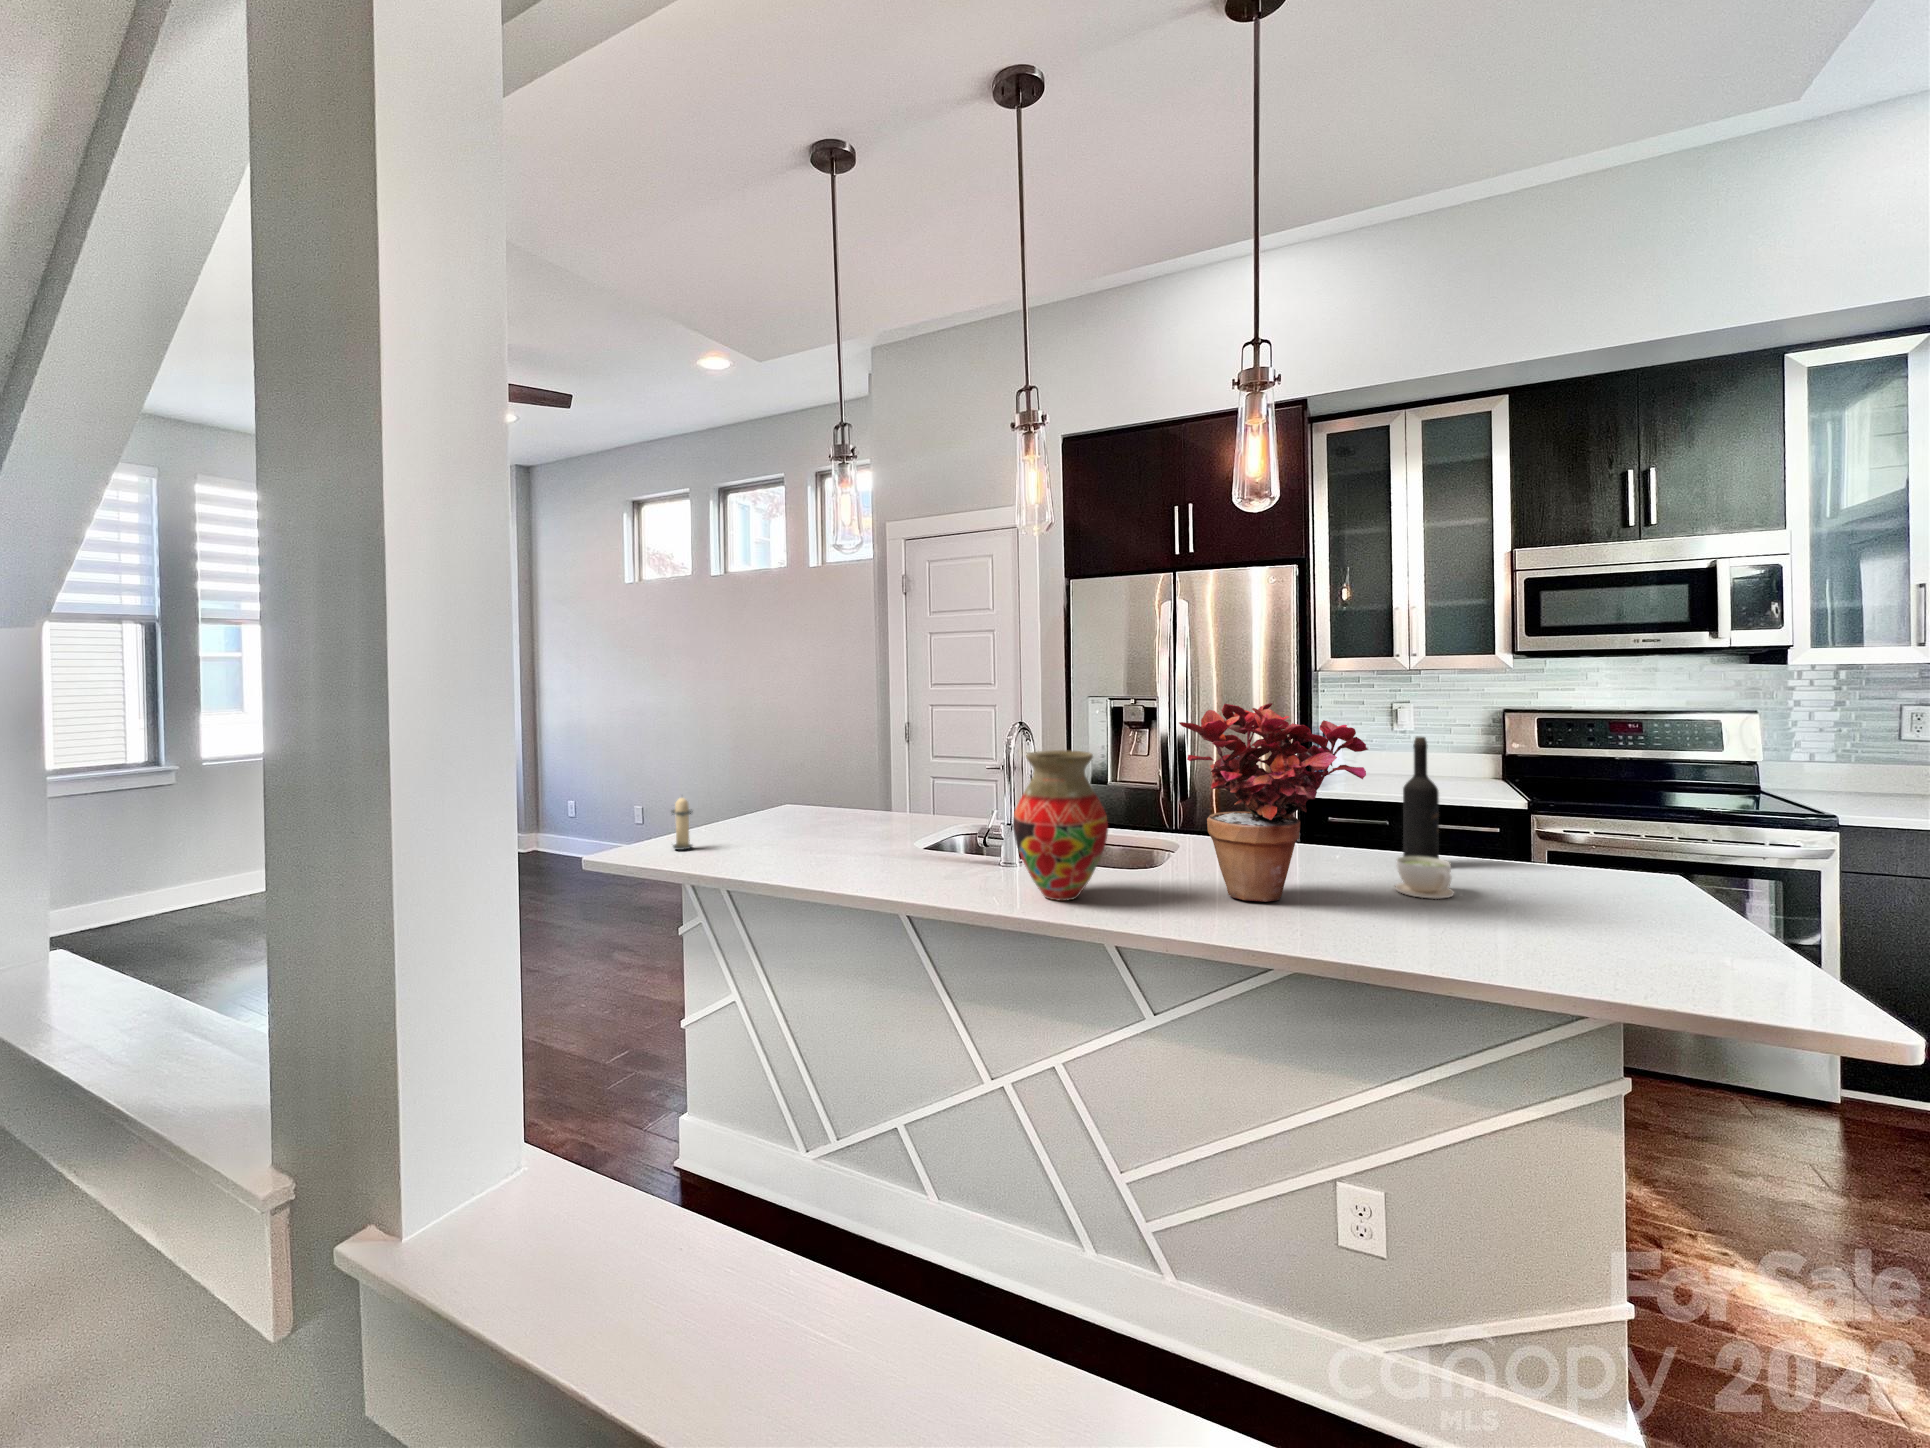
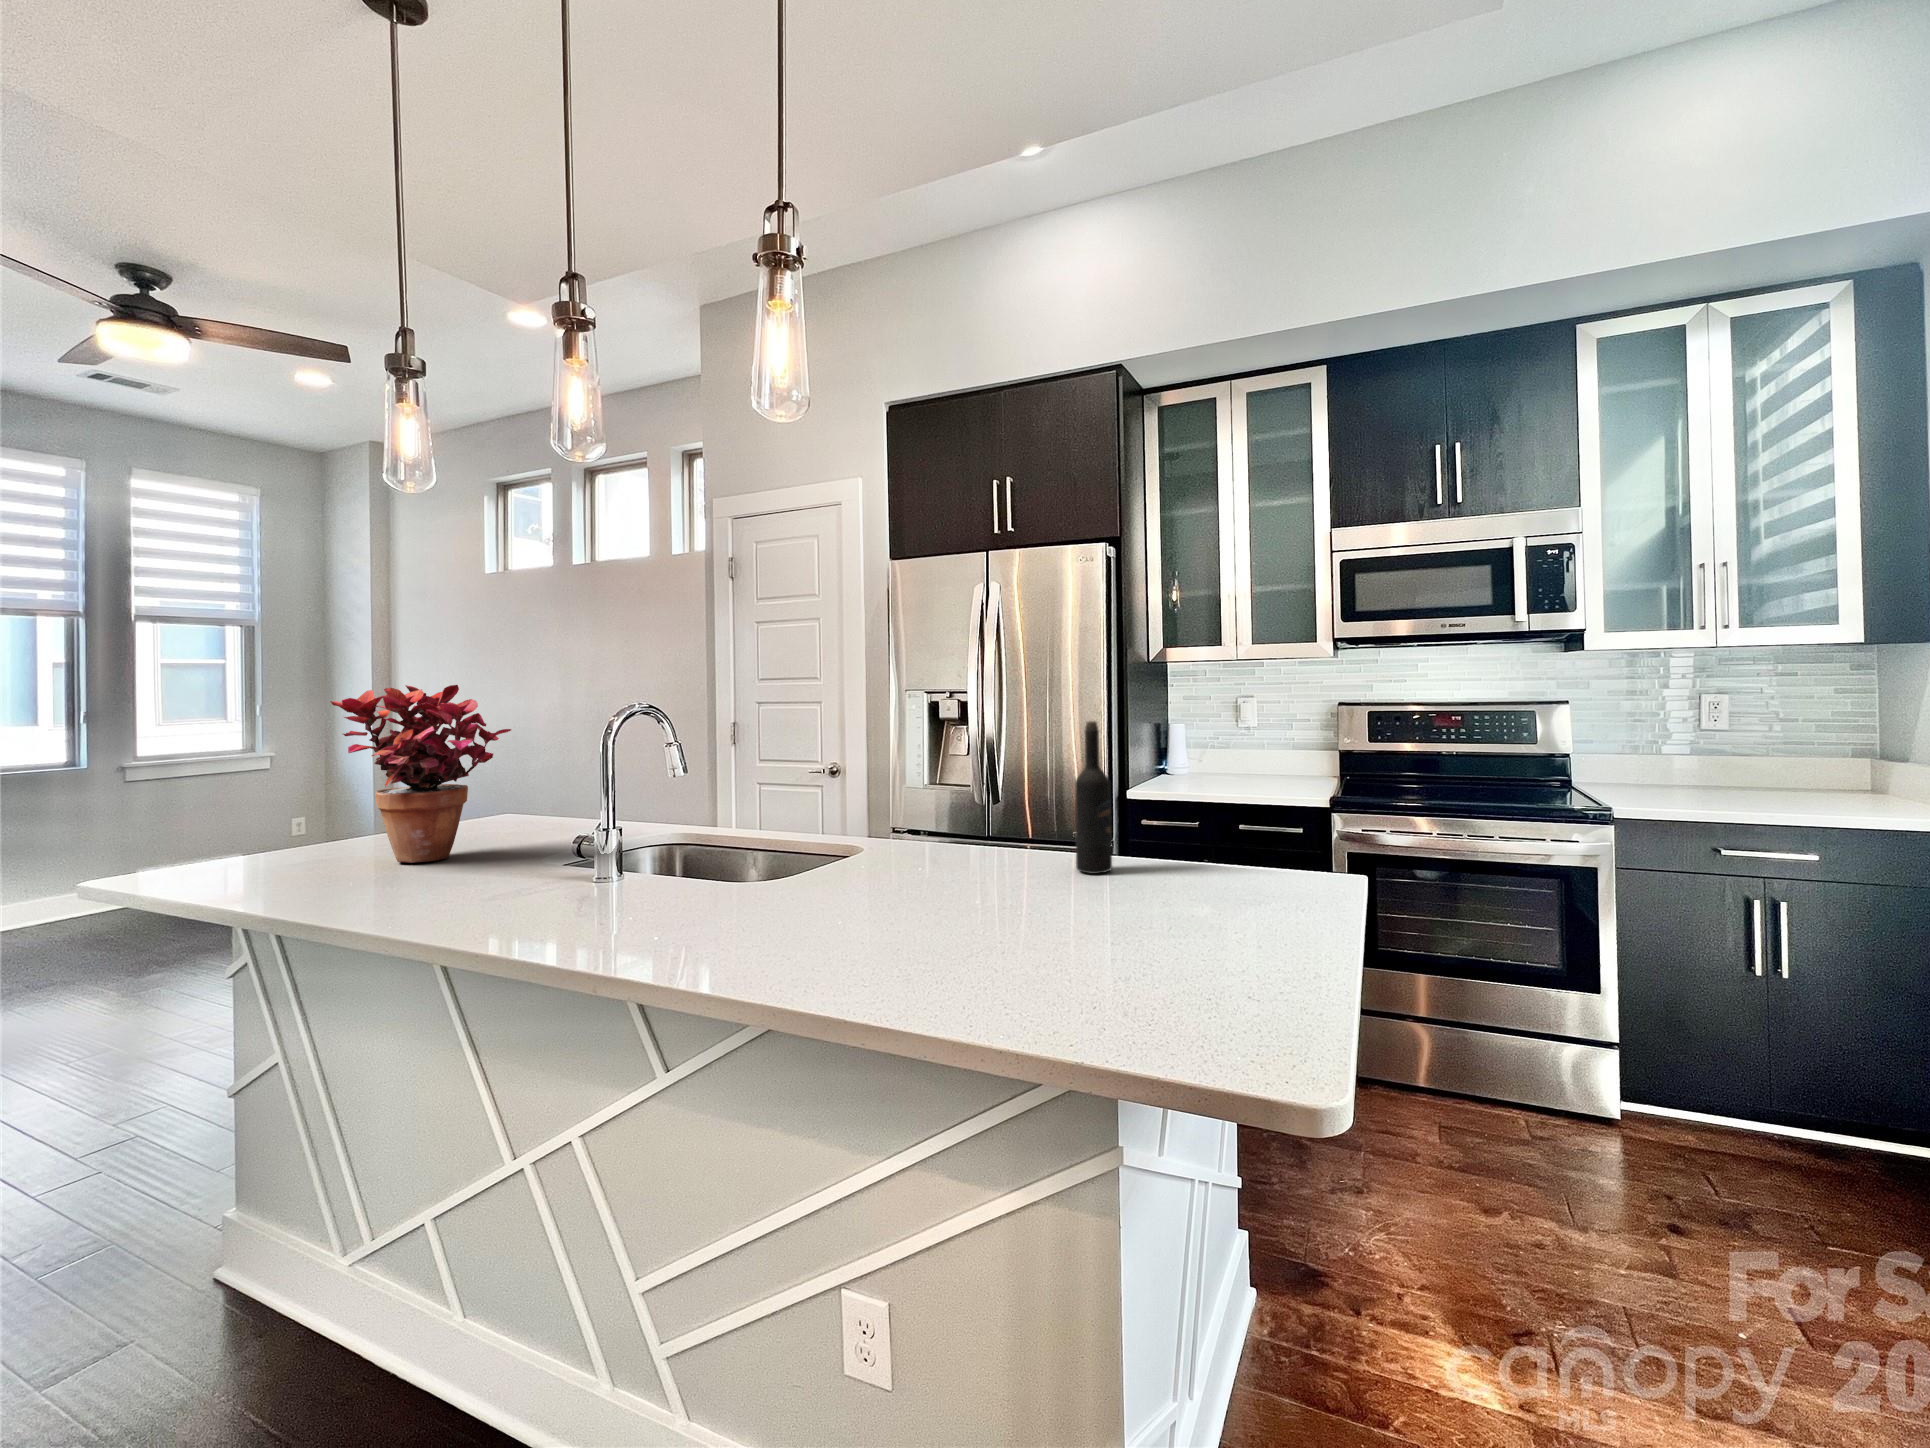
potted plant: present [1179,703,1368,902] -> present [330,685,511,863]
vase: present [1013,750,1108,901] -> none [530,738,660,925]
candle: present [671,798,693,850] -> none [230,801,275,871]
coffee cup: present [1395,856,1454,899] -> none [1011,861,1073,911]

